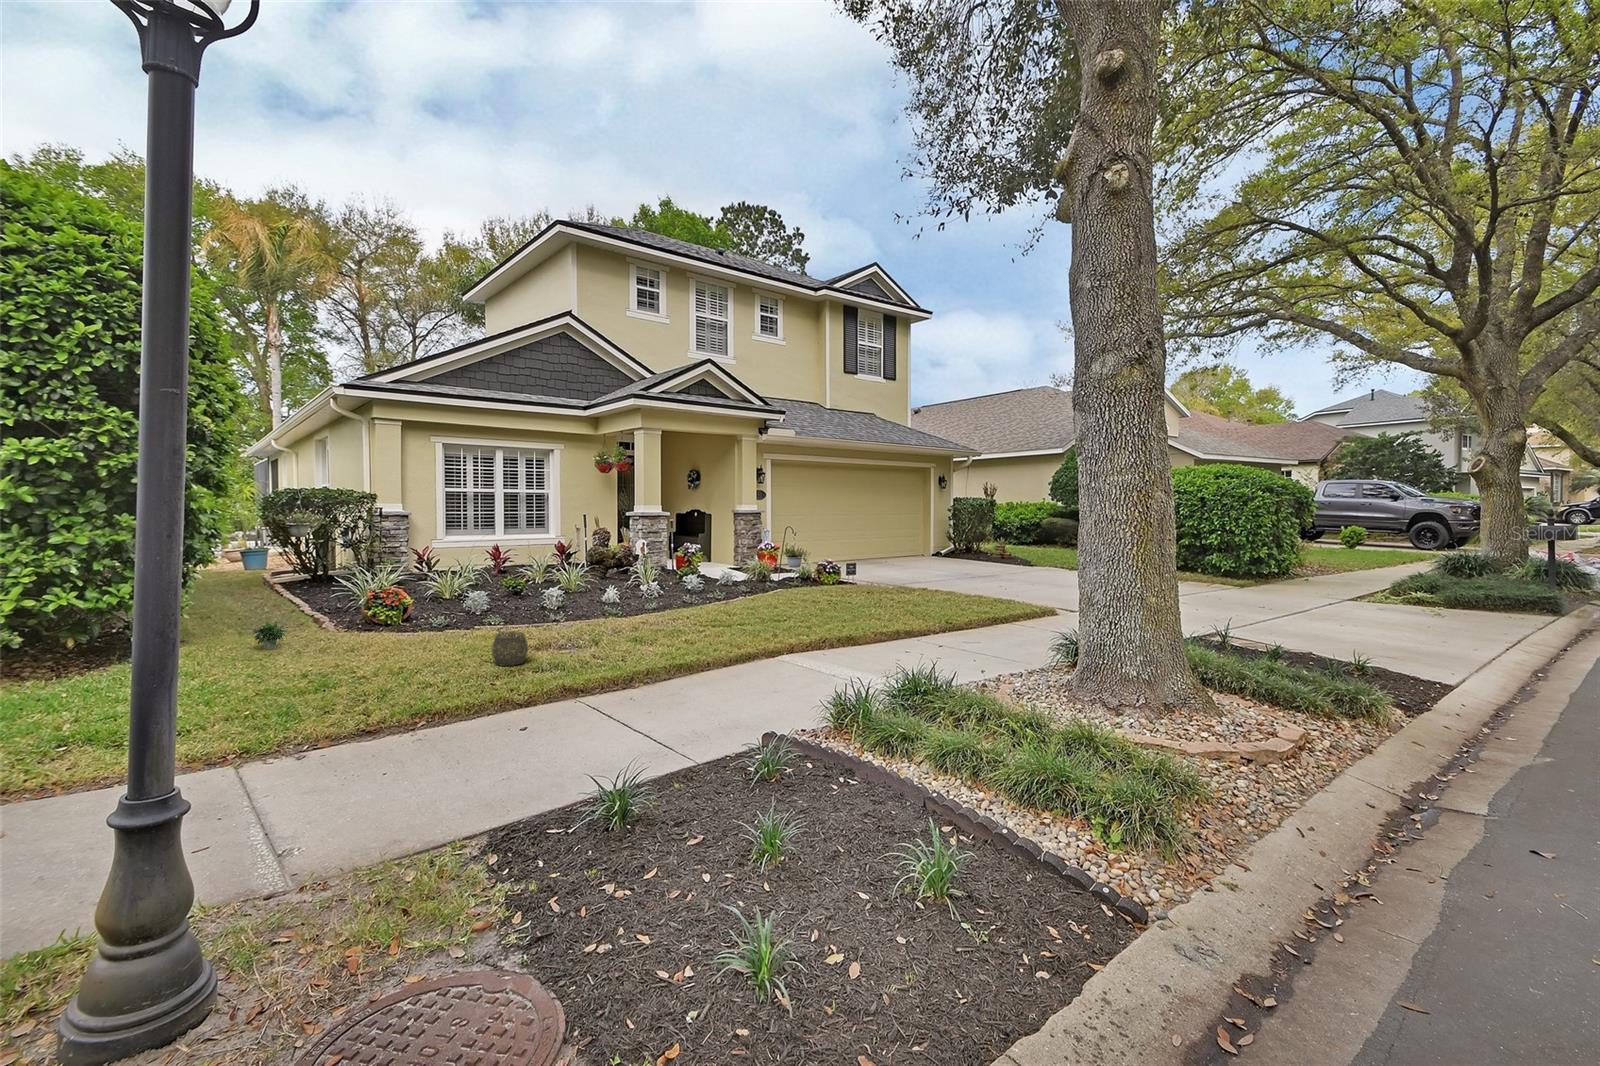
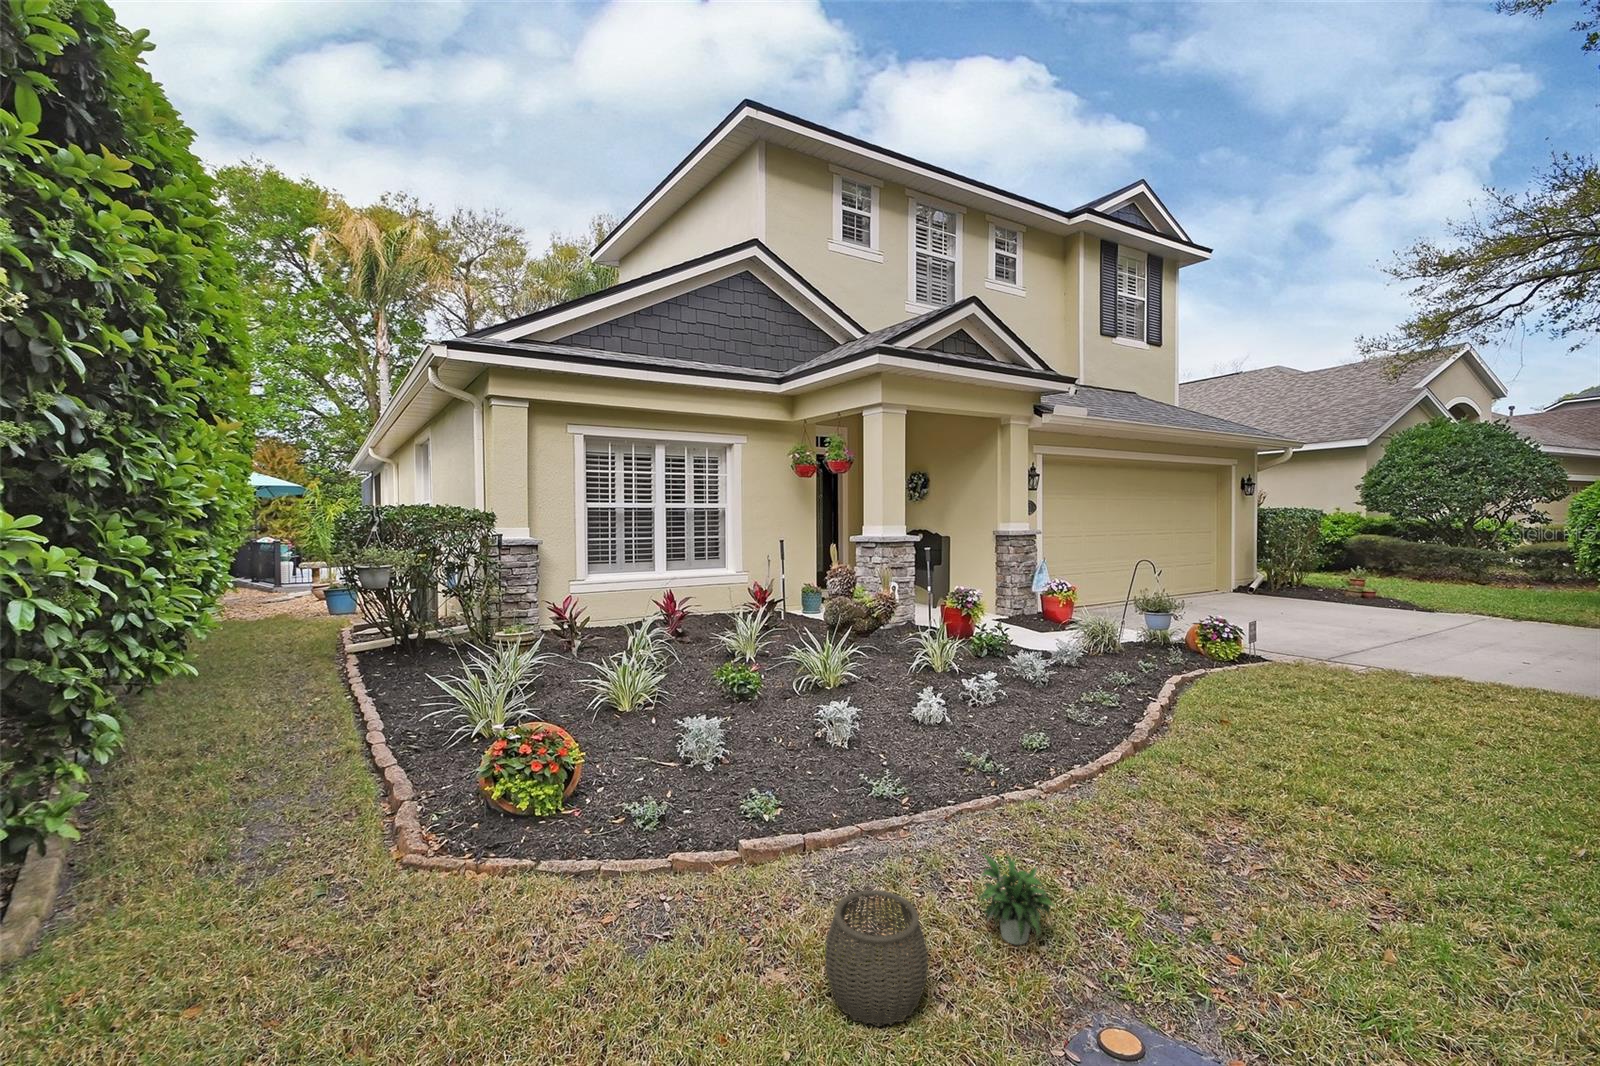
potted plant: present [253,622,291,650] -> present [979,853,1054,945]

